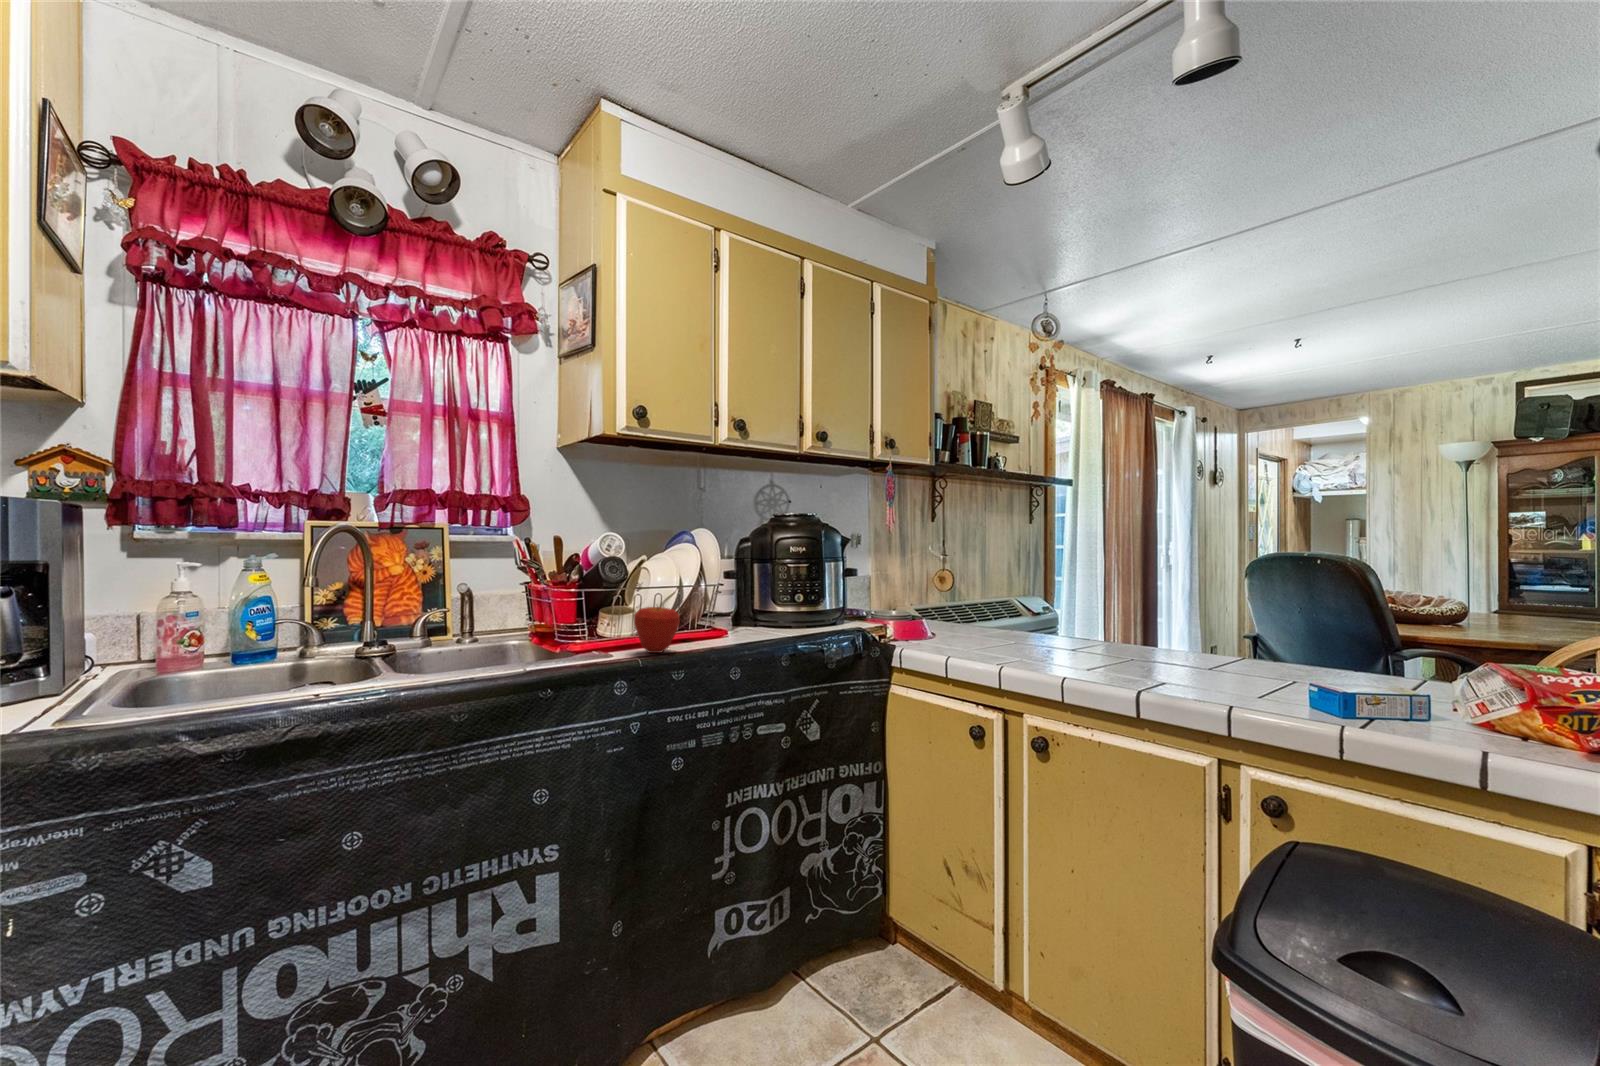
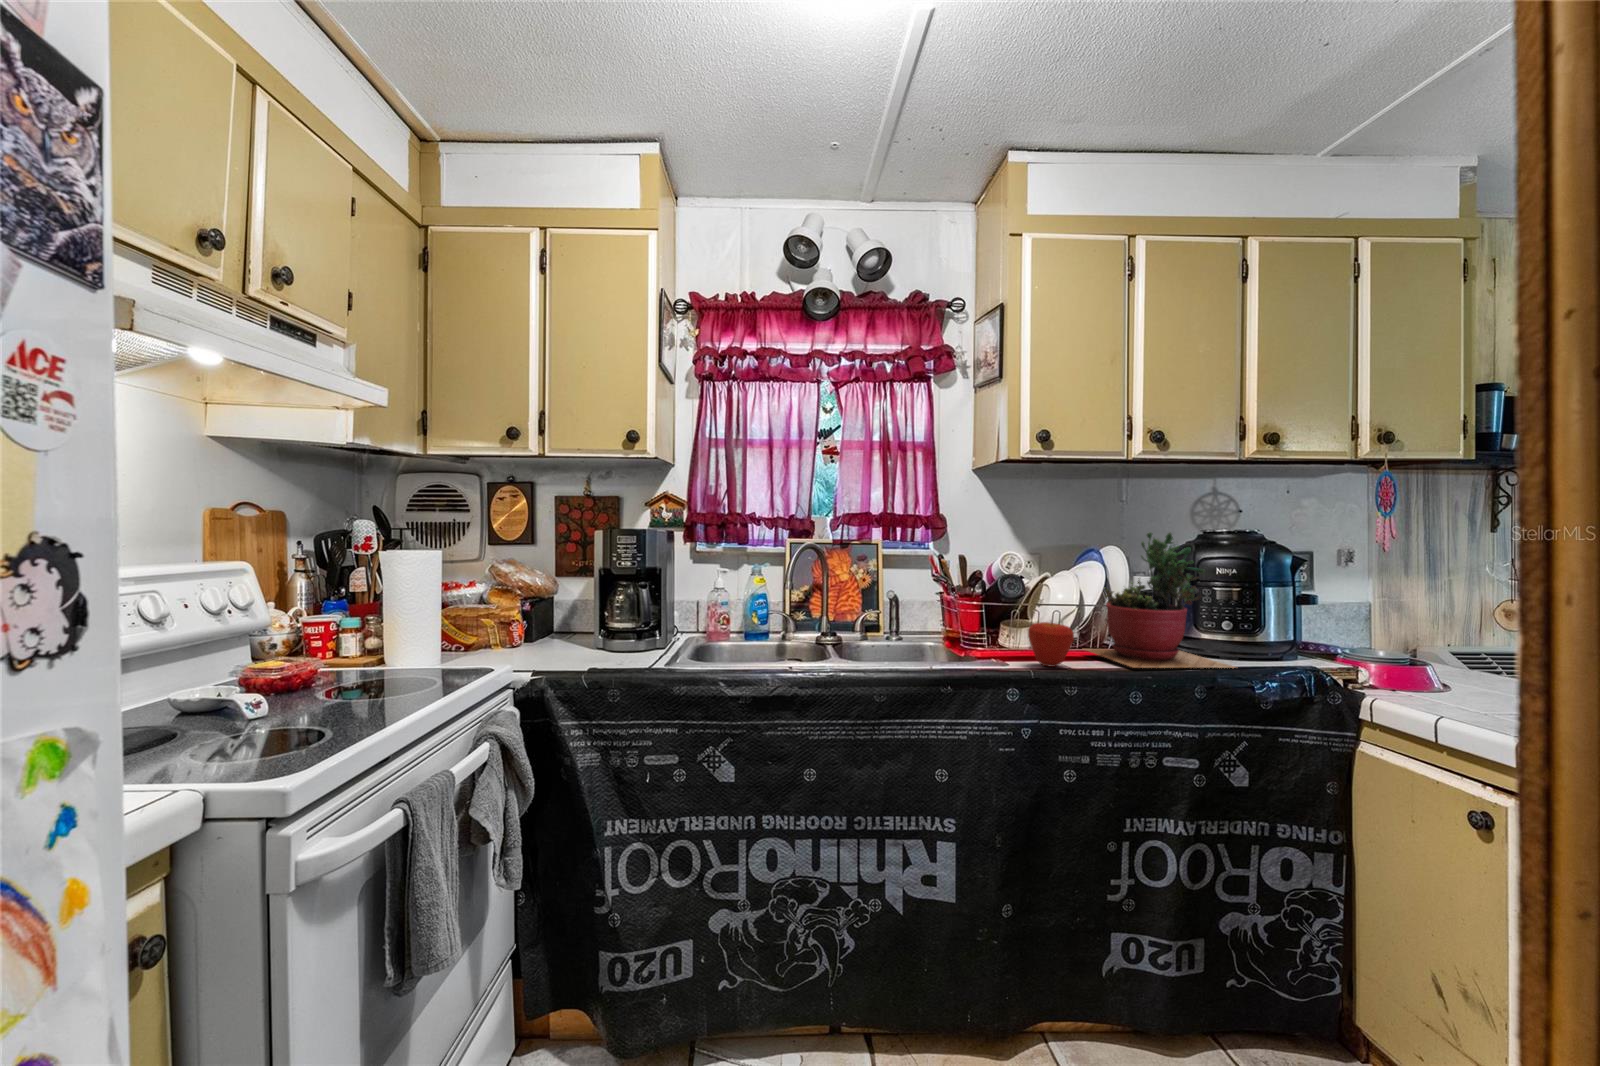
succulent plant: none [680,515,812,645] -> present [1086,532,1234,668]

